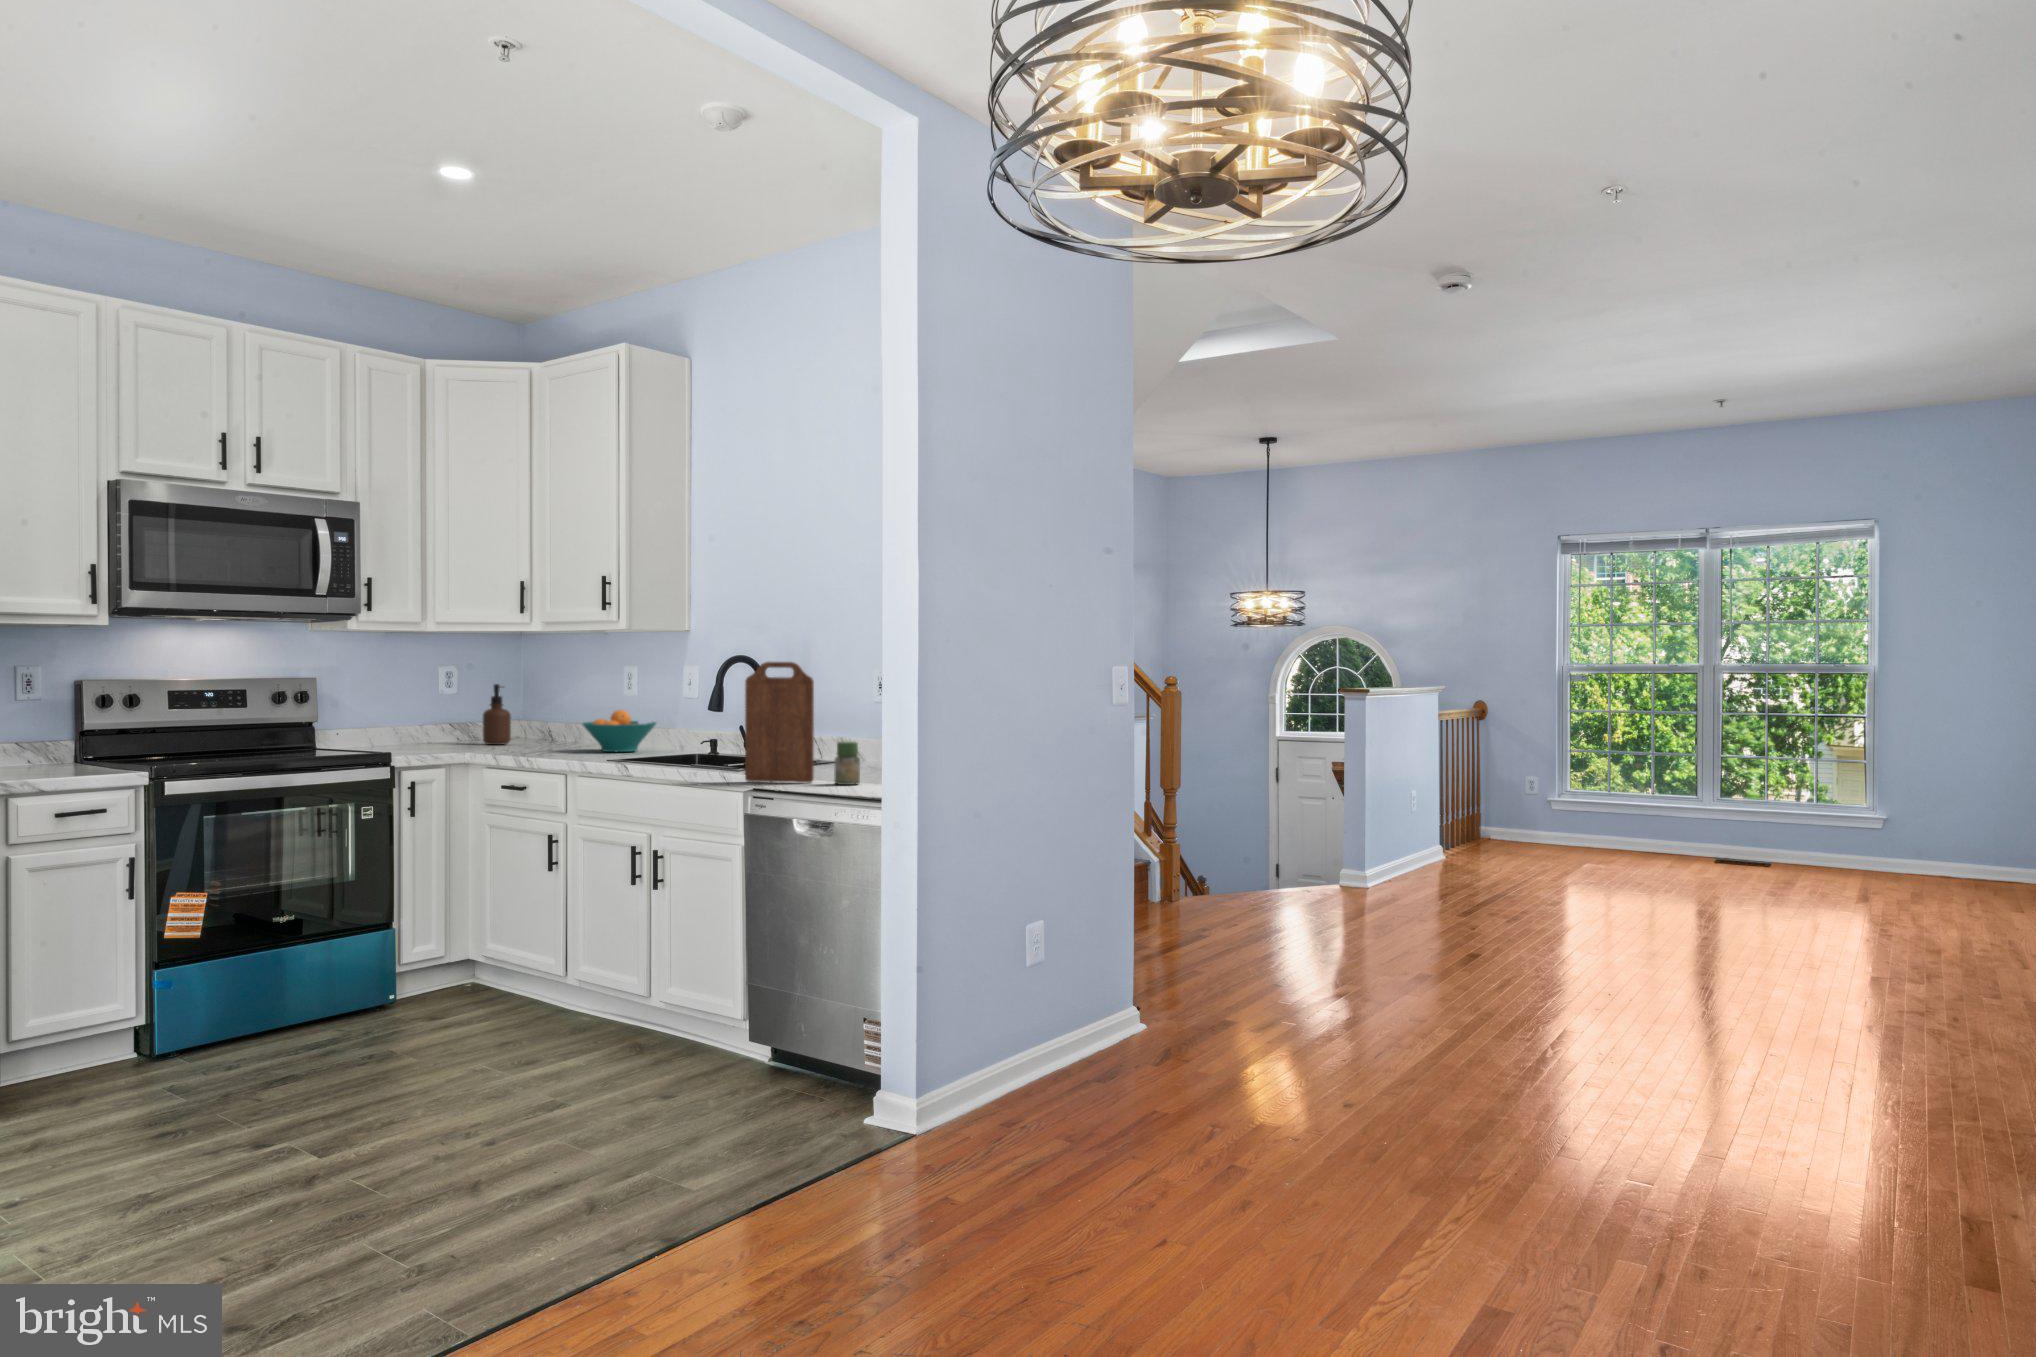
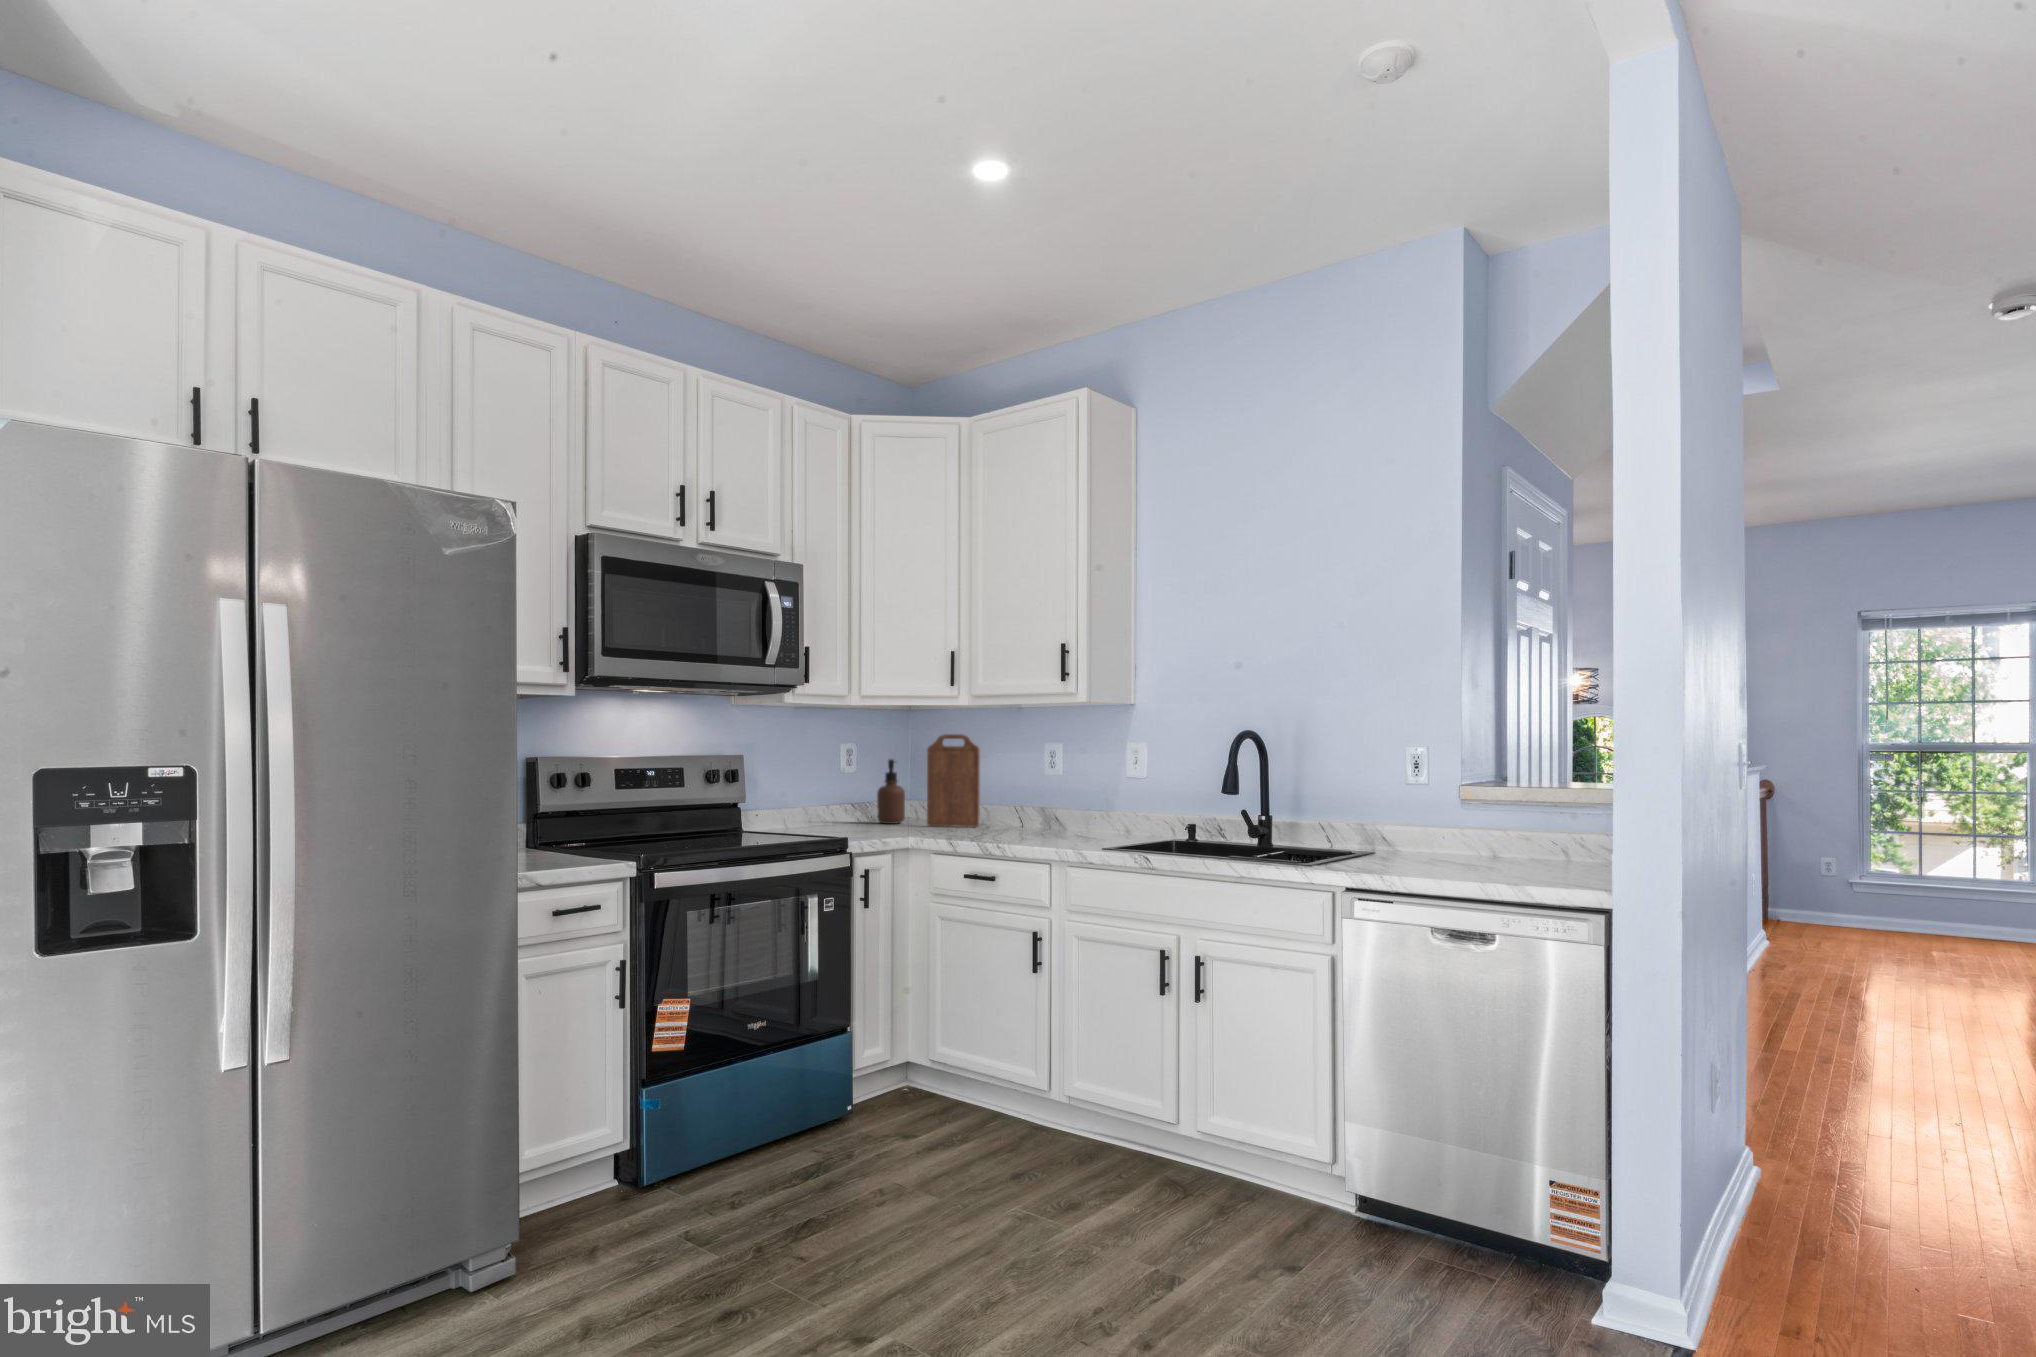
cutting board: present [745,662,814,783] -> present [927,734,980,827]
fruit bowl: present [583,710,656,752] -> none [1008,787,1086,833]
jar: present [834,742,860,785] -> none [1464,827,1497,879]

